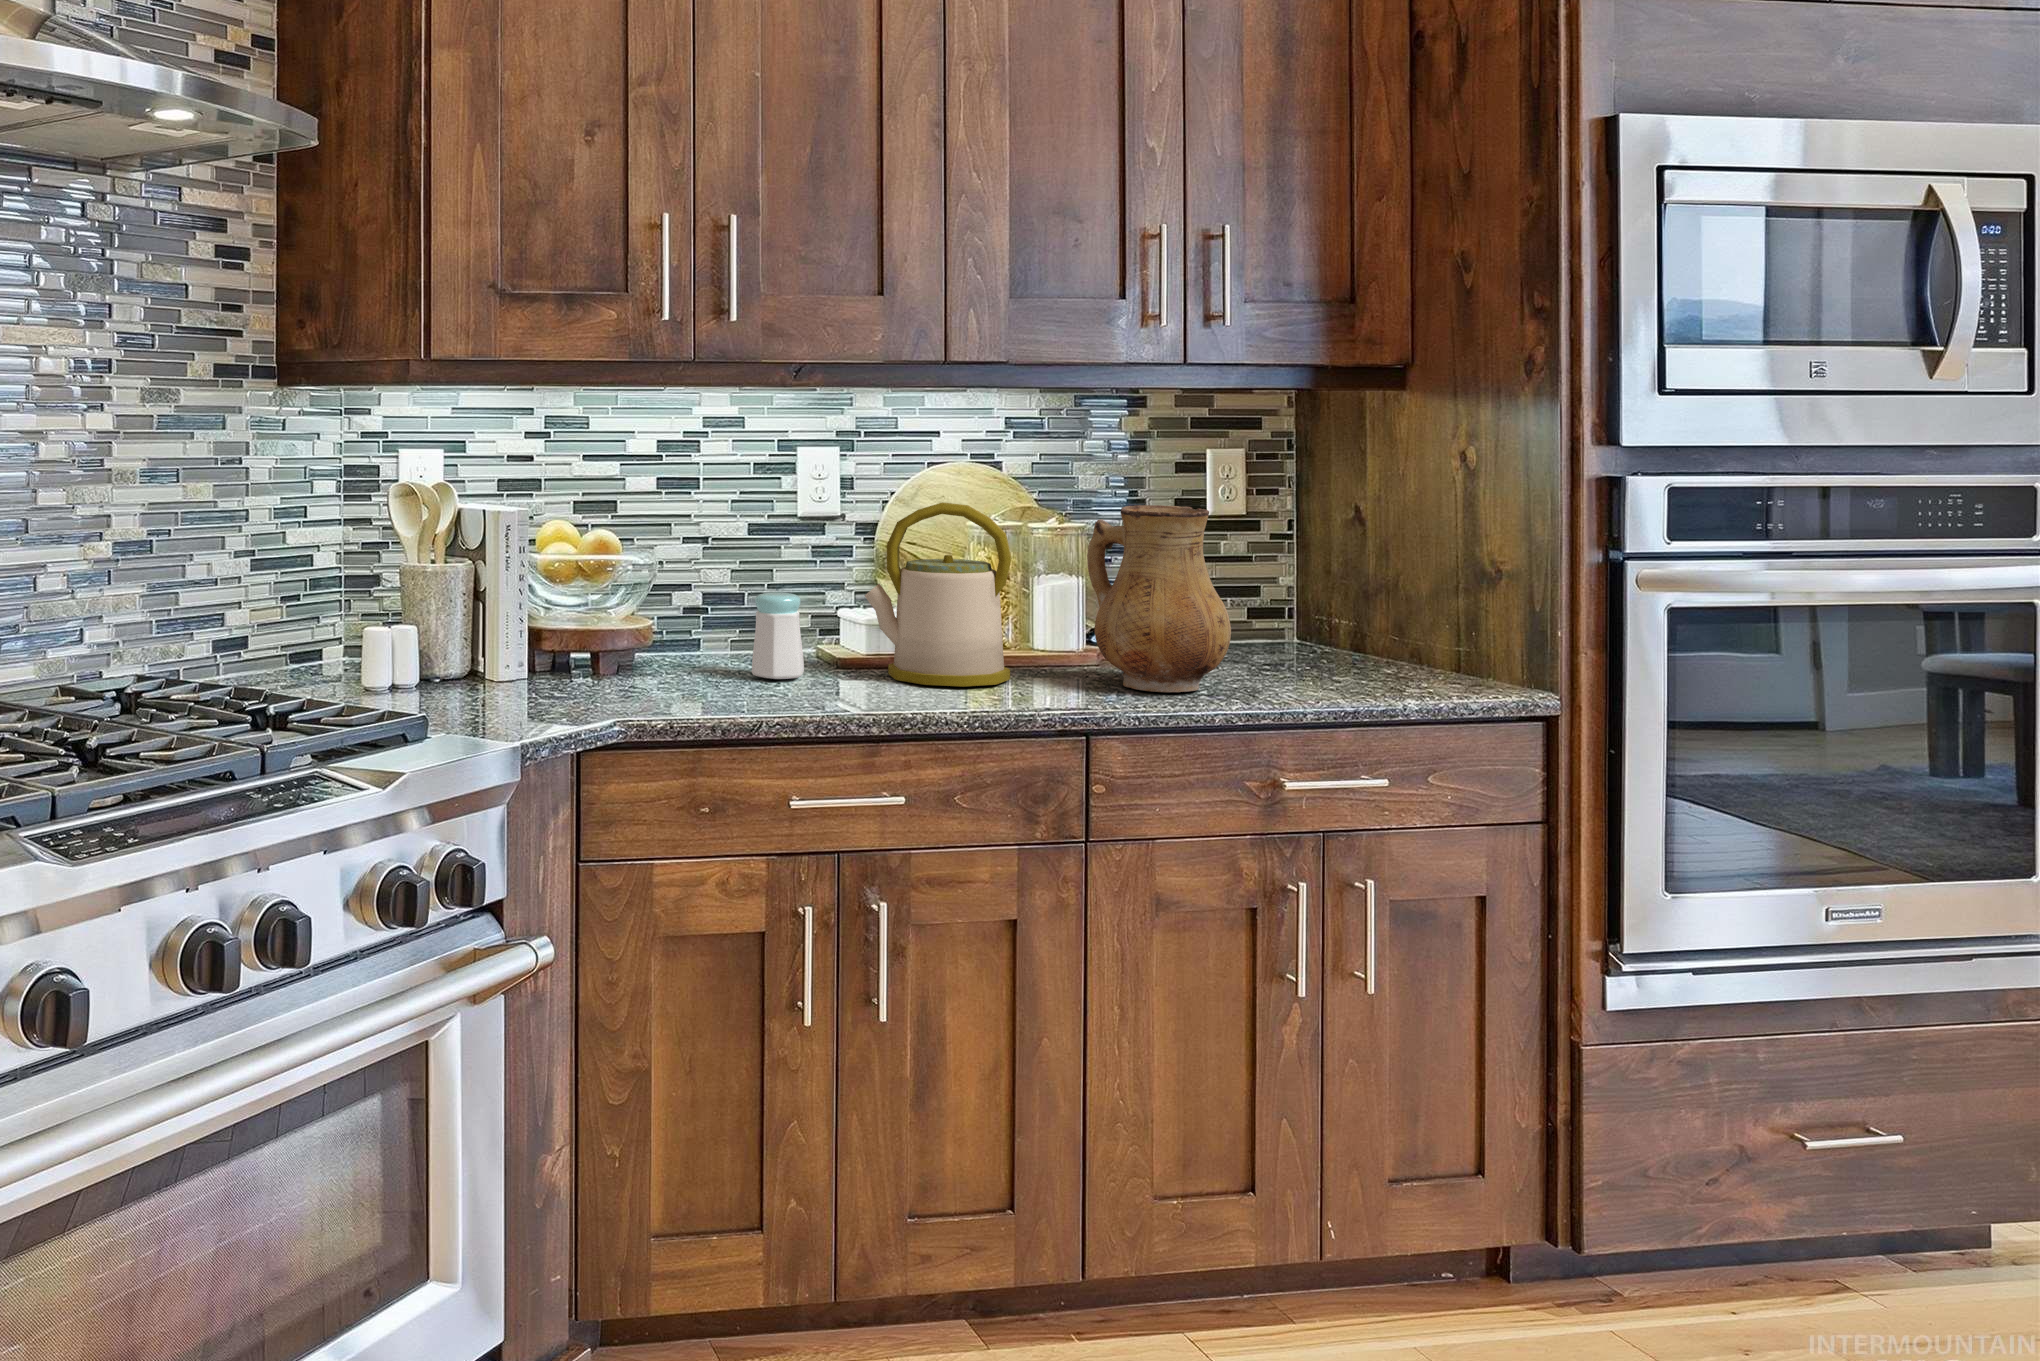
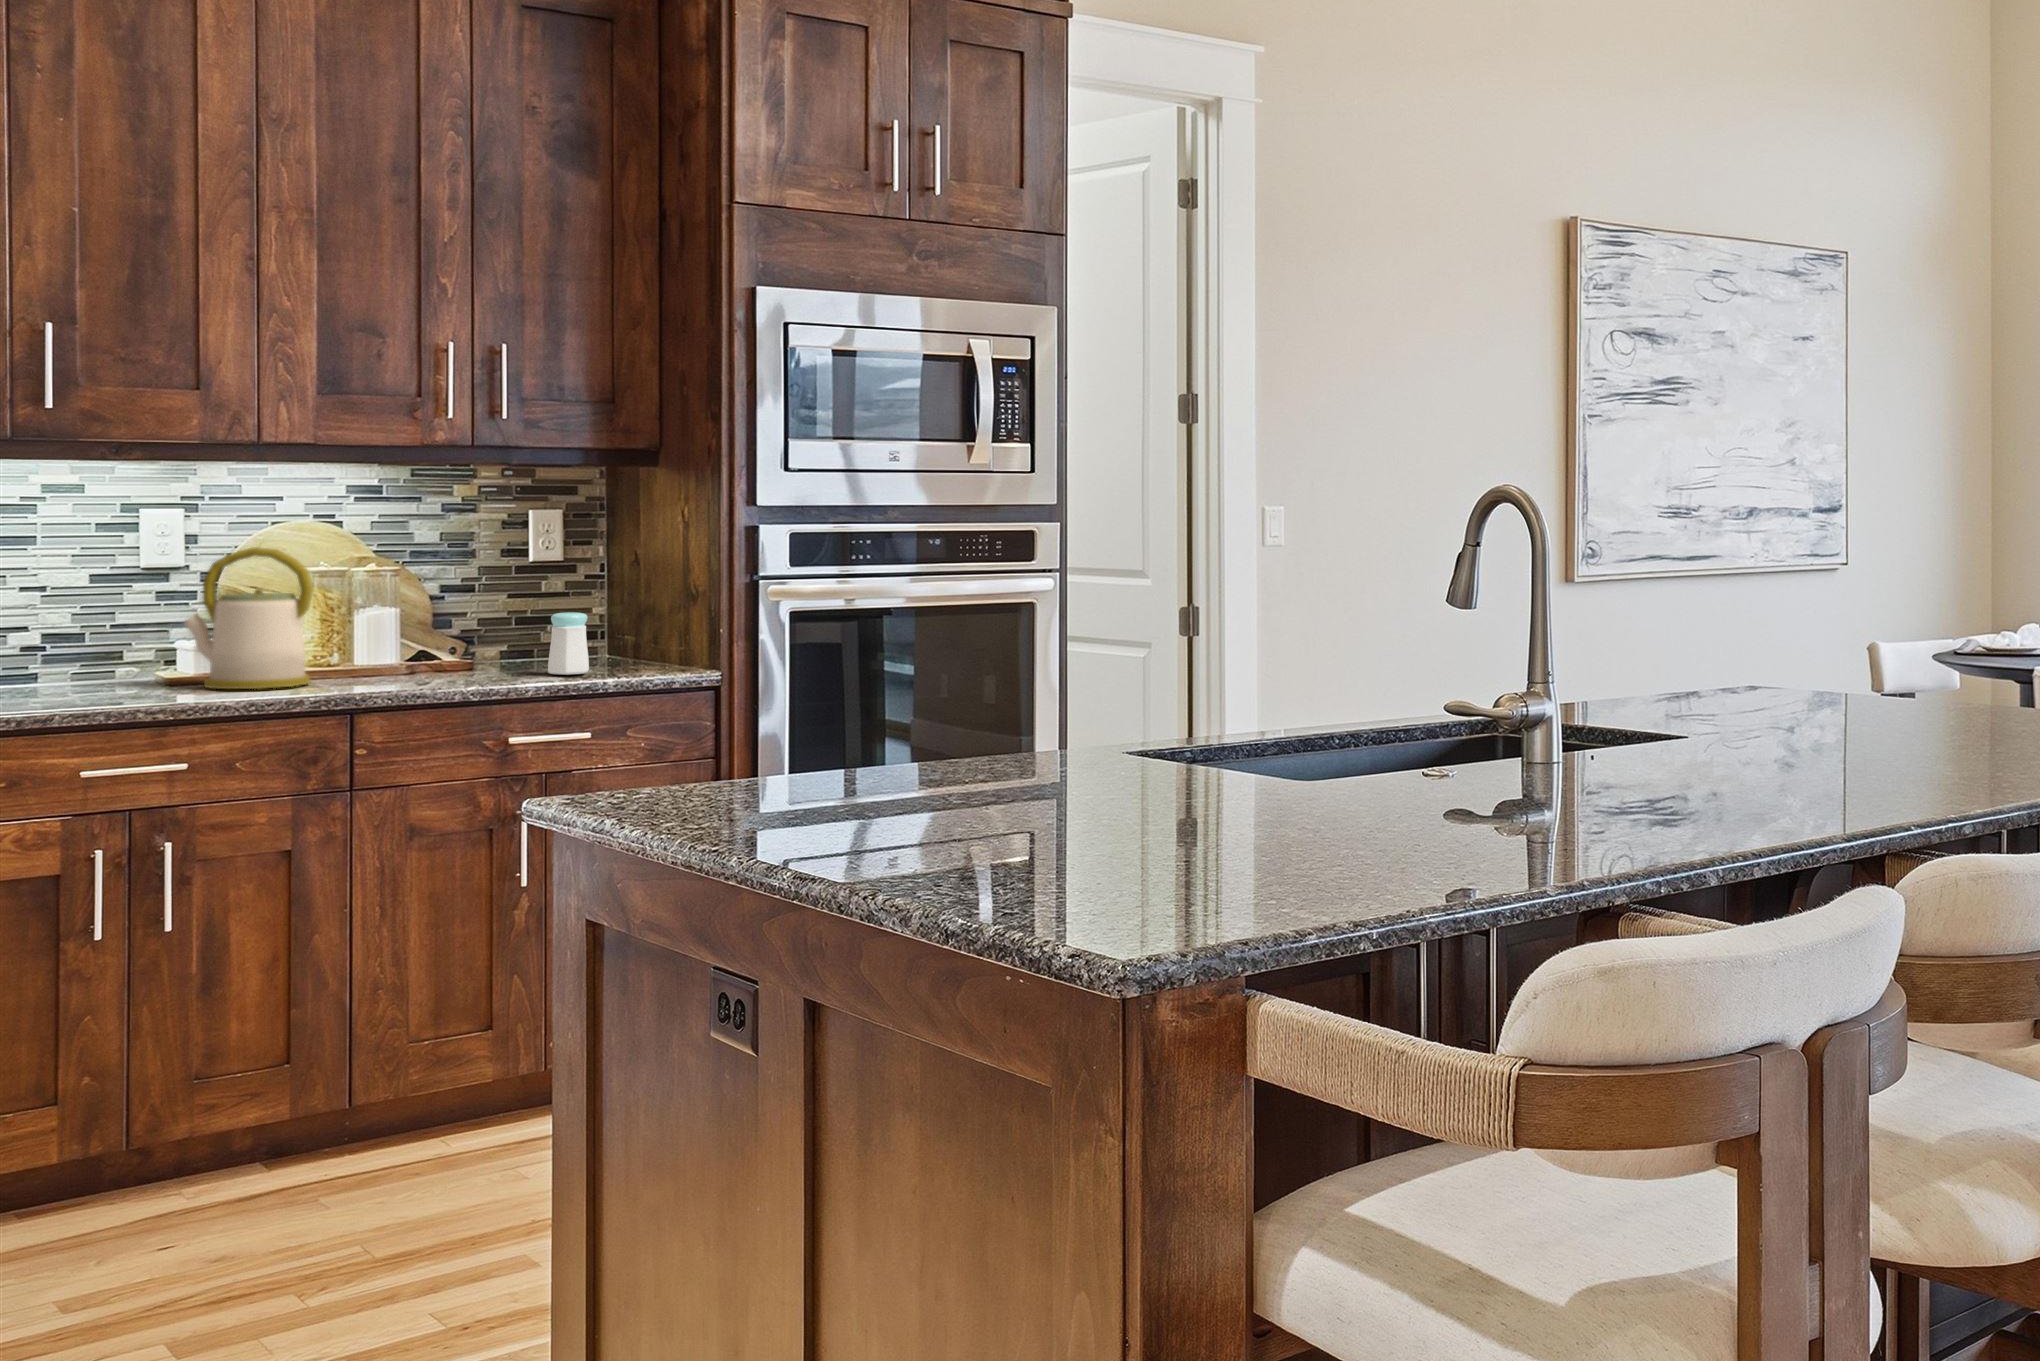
ceramic pitcher: present [1087,505,1231,692] -> none [382,548,489,685]
salt shaker: present [752,592,804,679] -> present [548,612,589,675]

